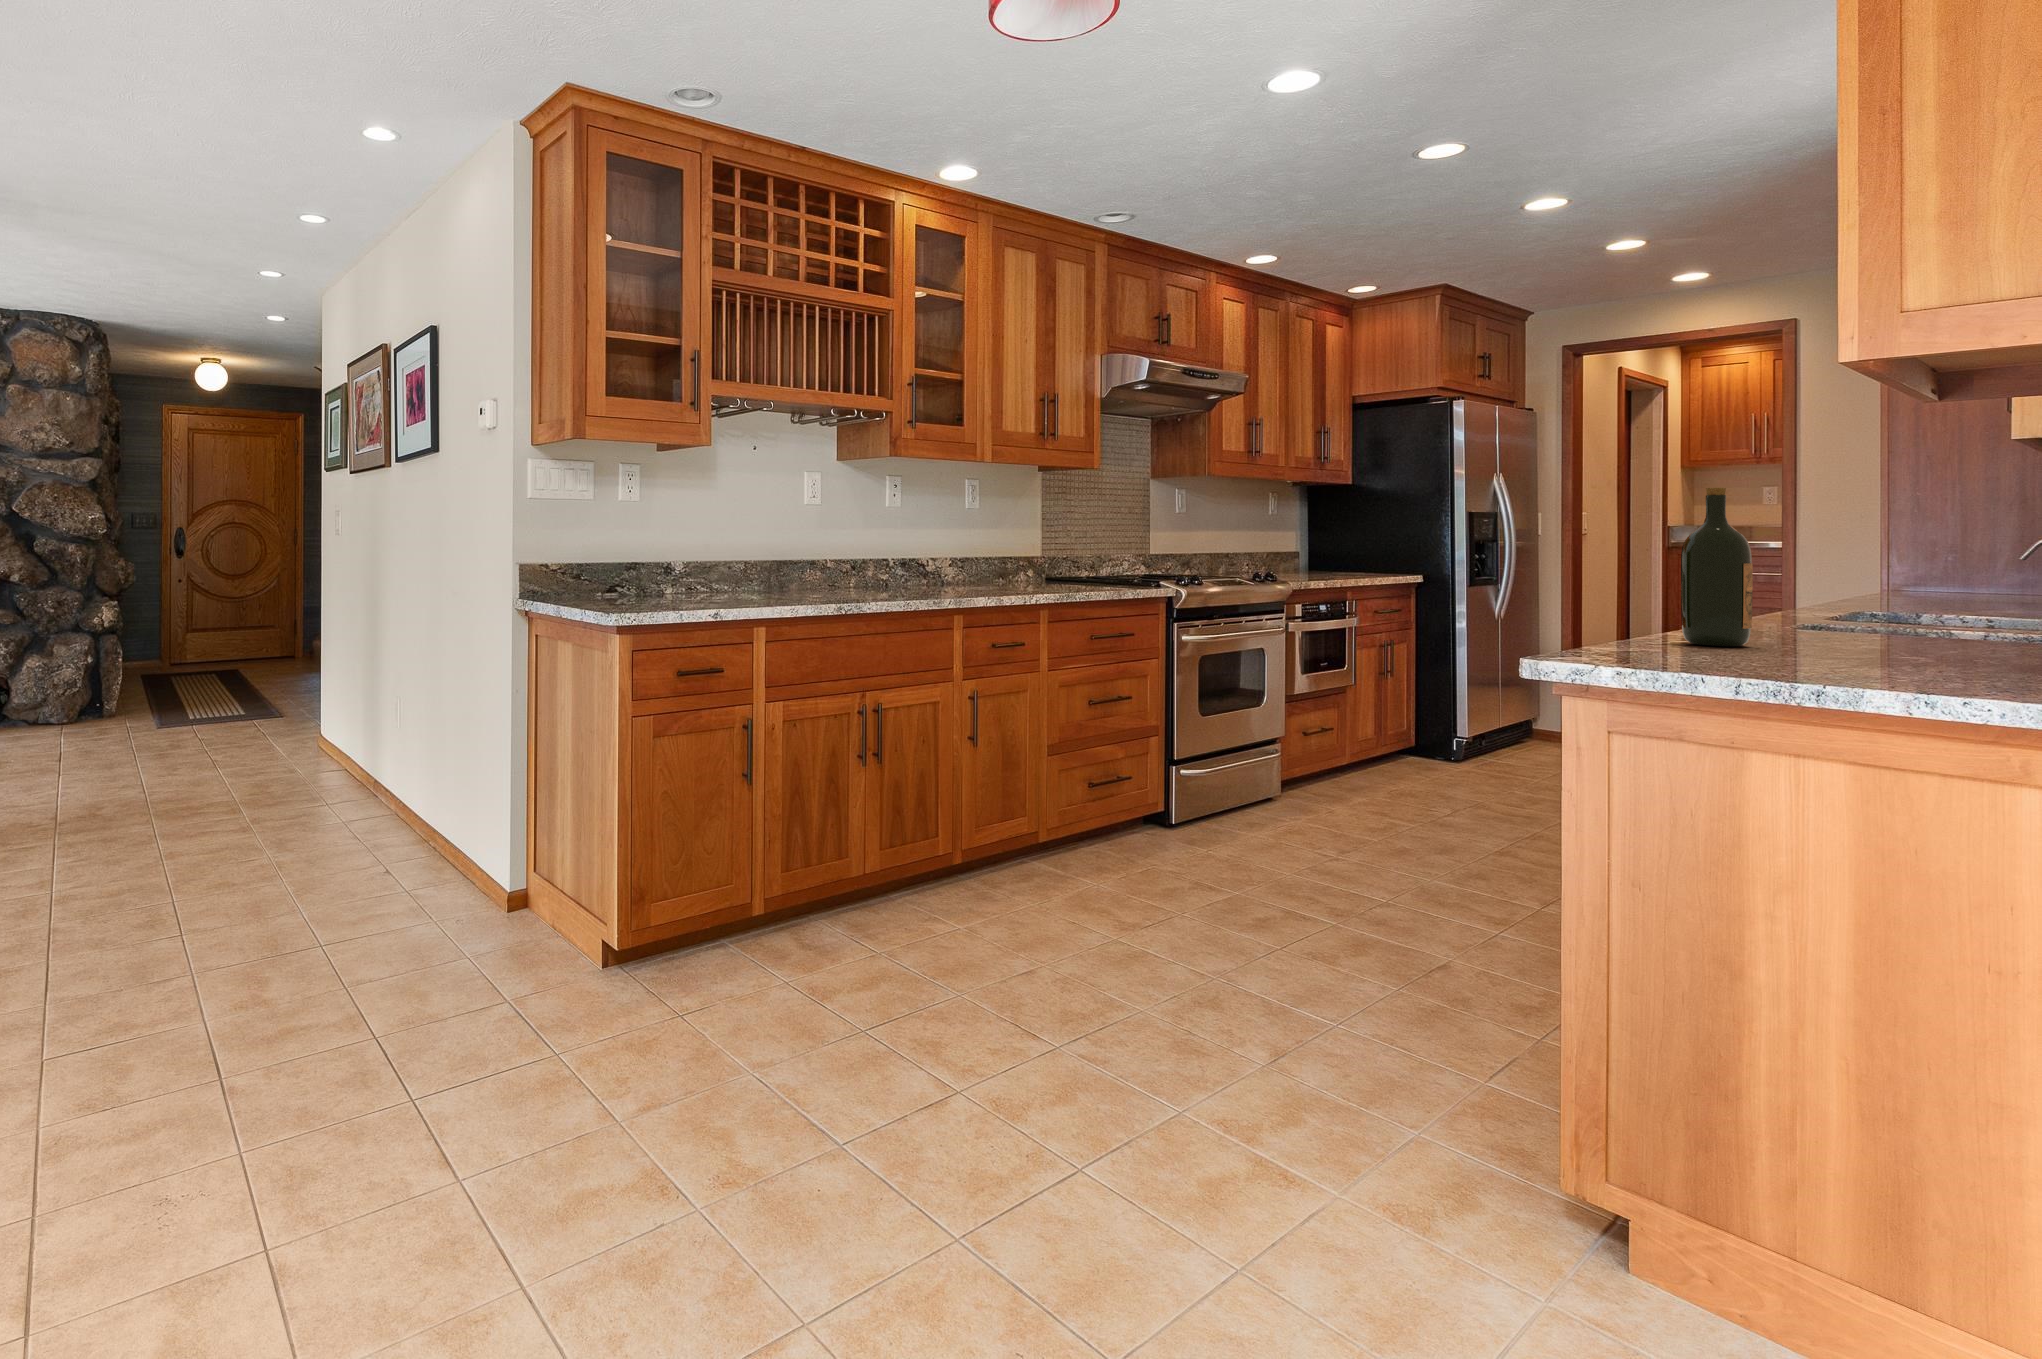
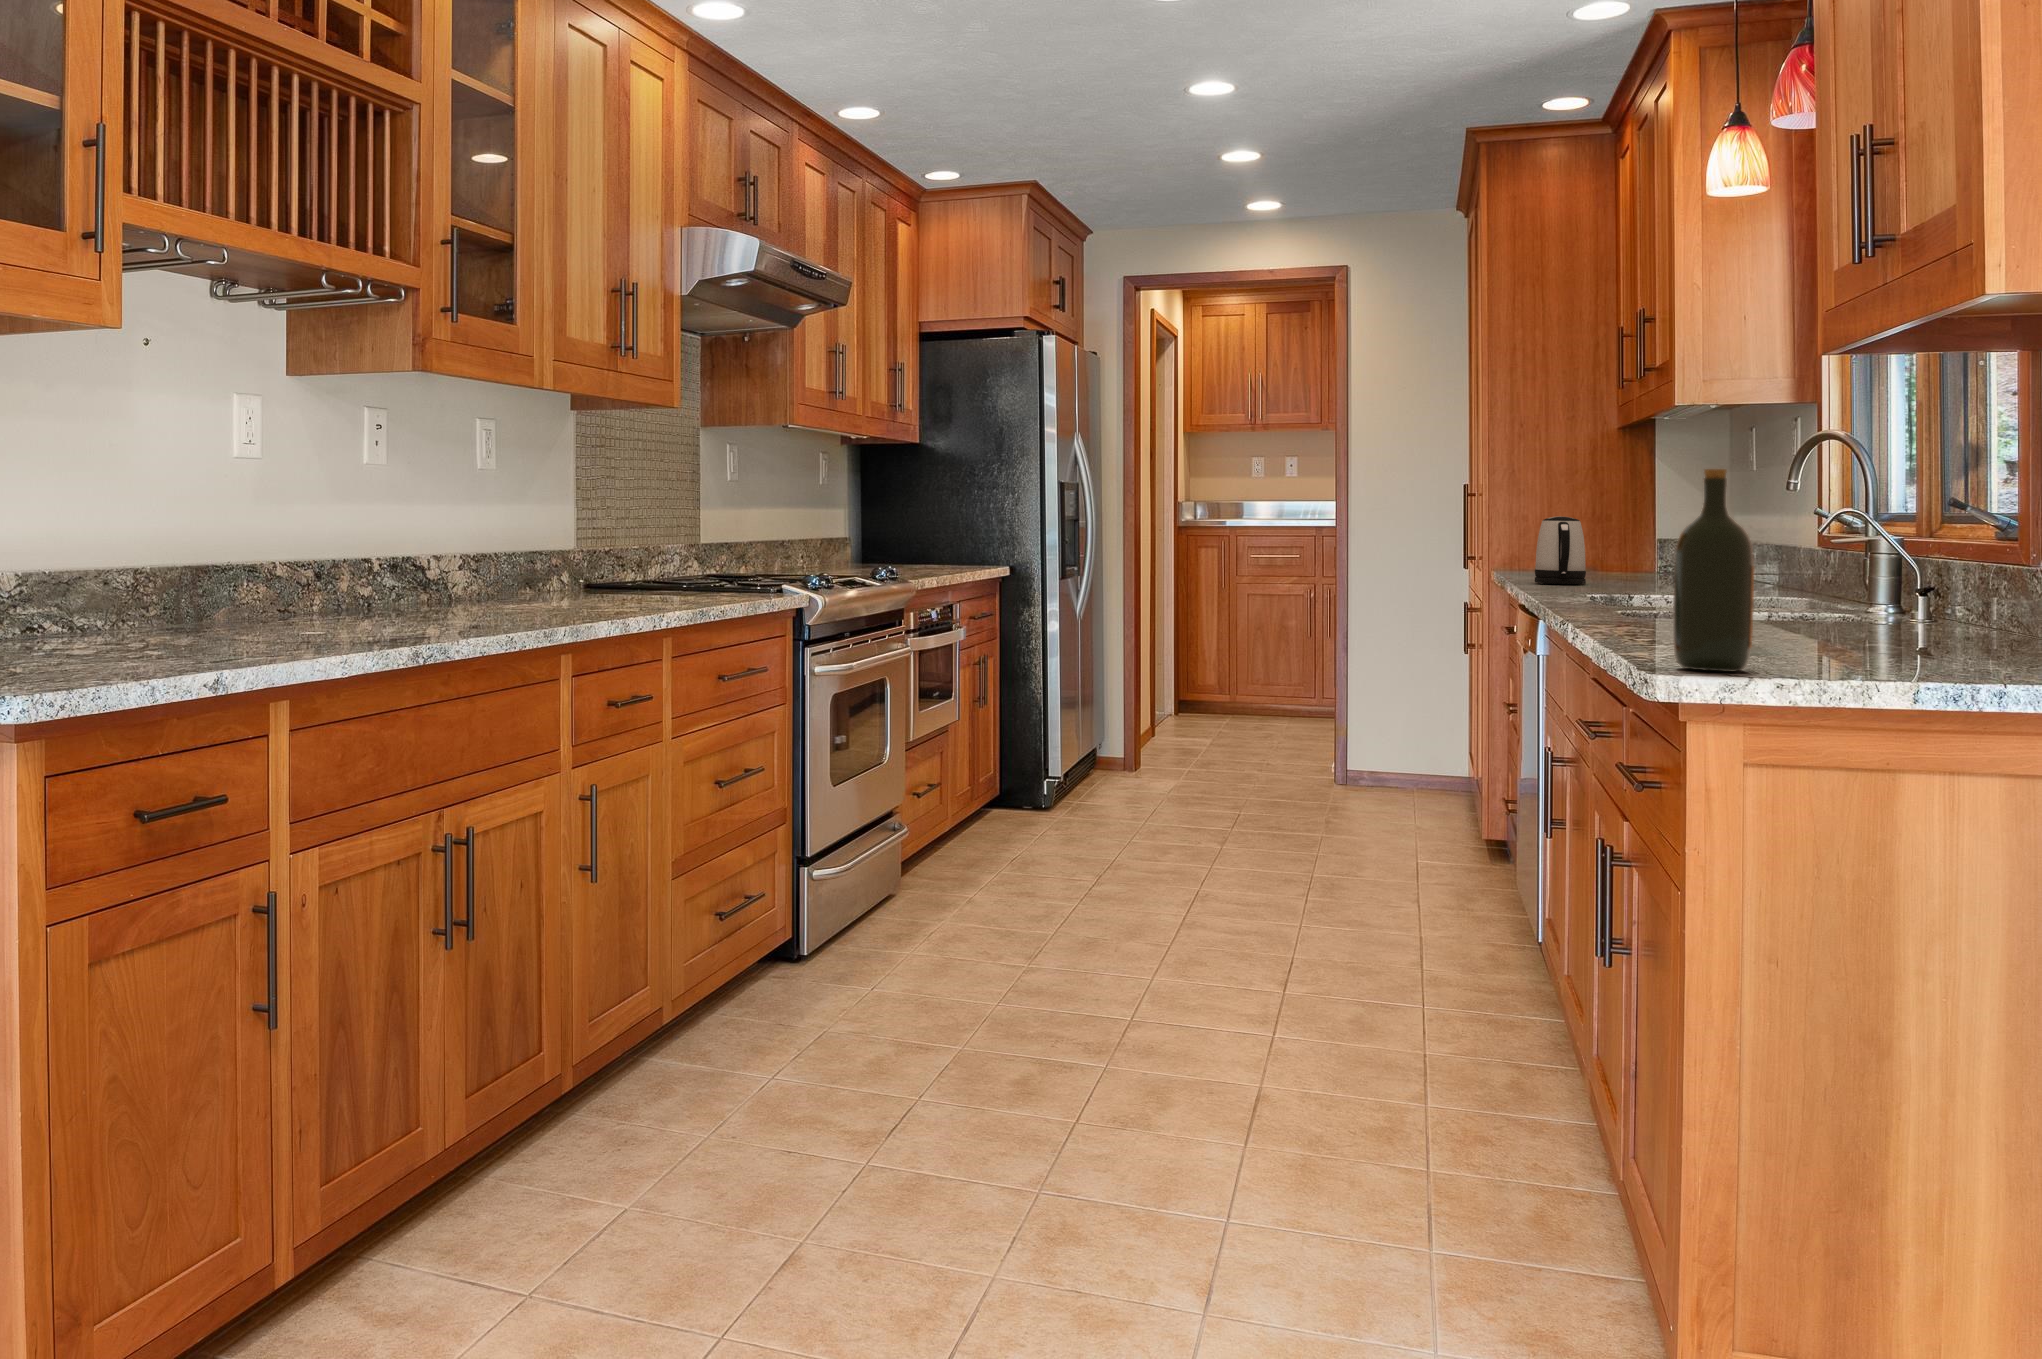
kettle: none [1937,532,2000,595] -> present [1535,516,1586,585]

